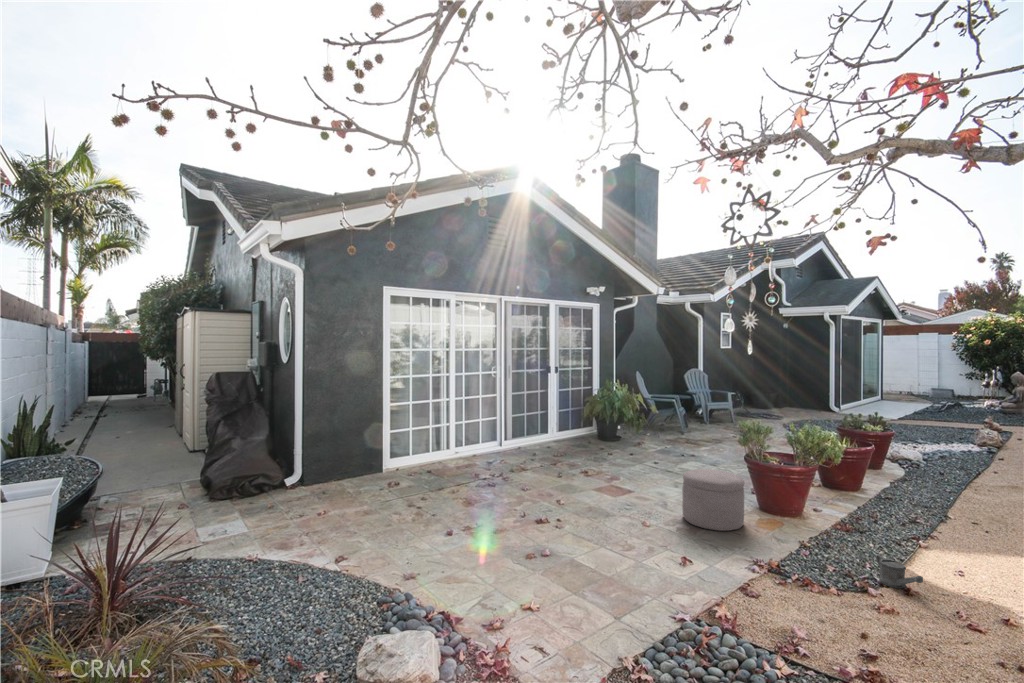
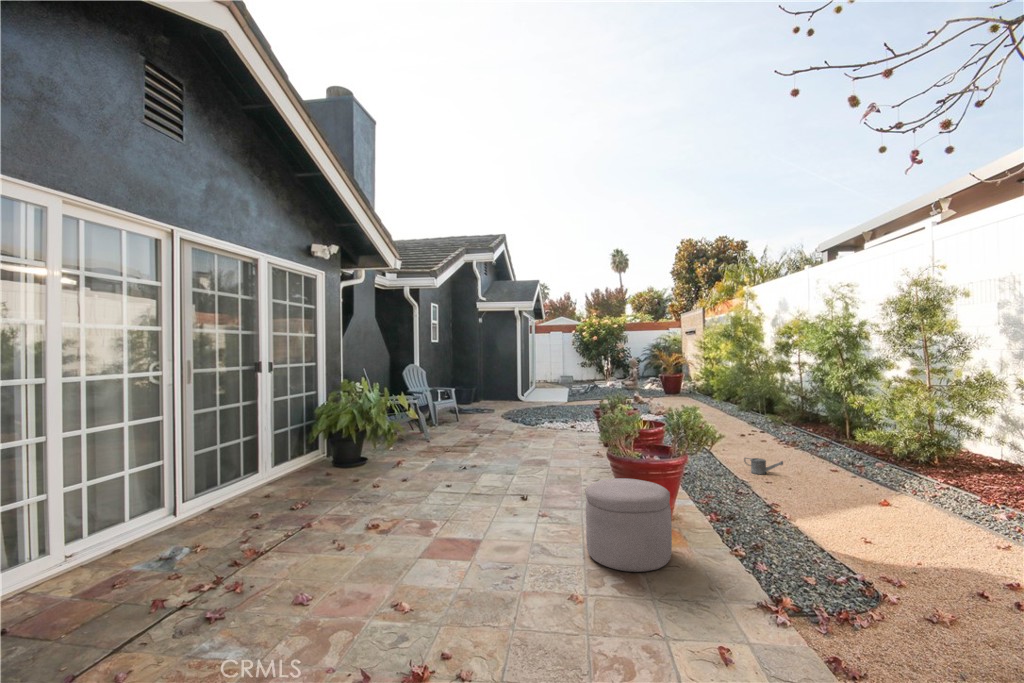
watering can: present [876,555,923,588] -> present [744,458,783,475]

